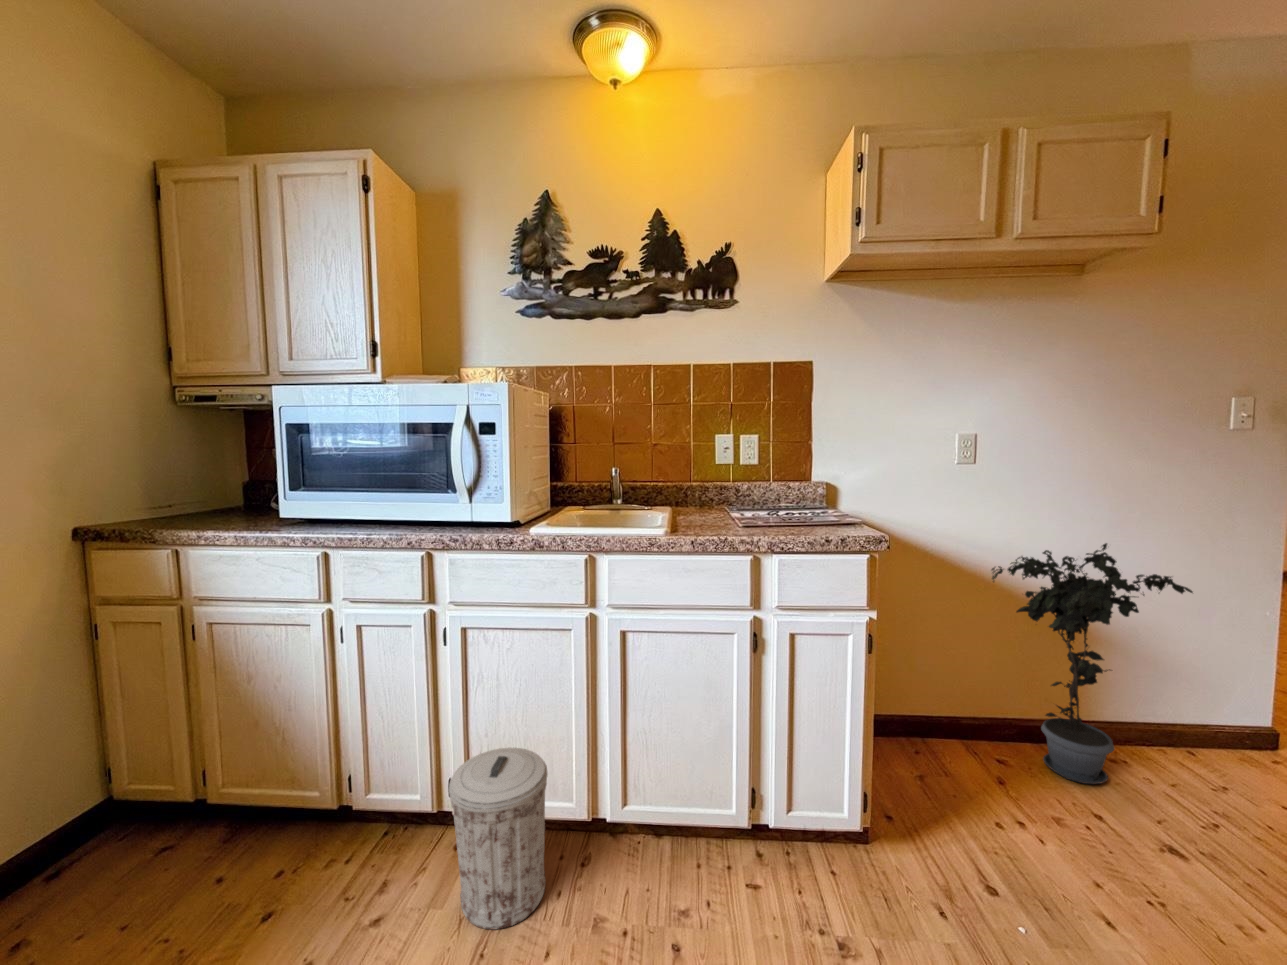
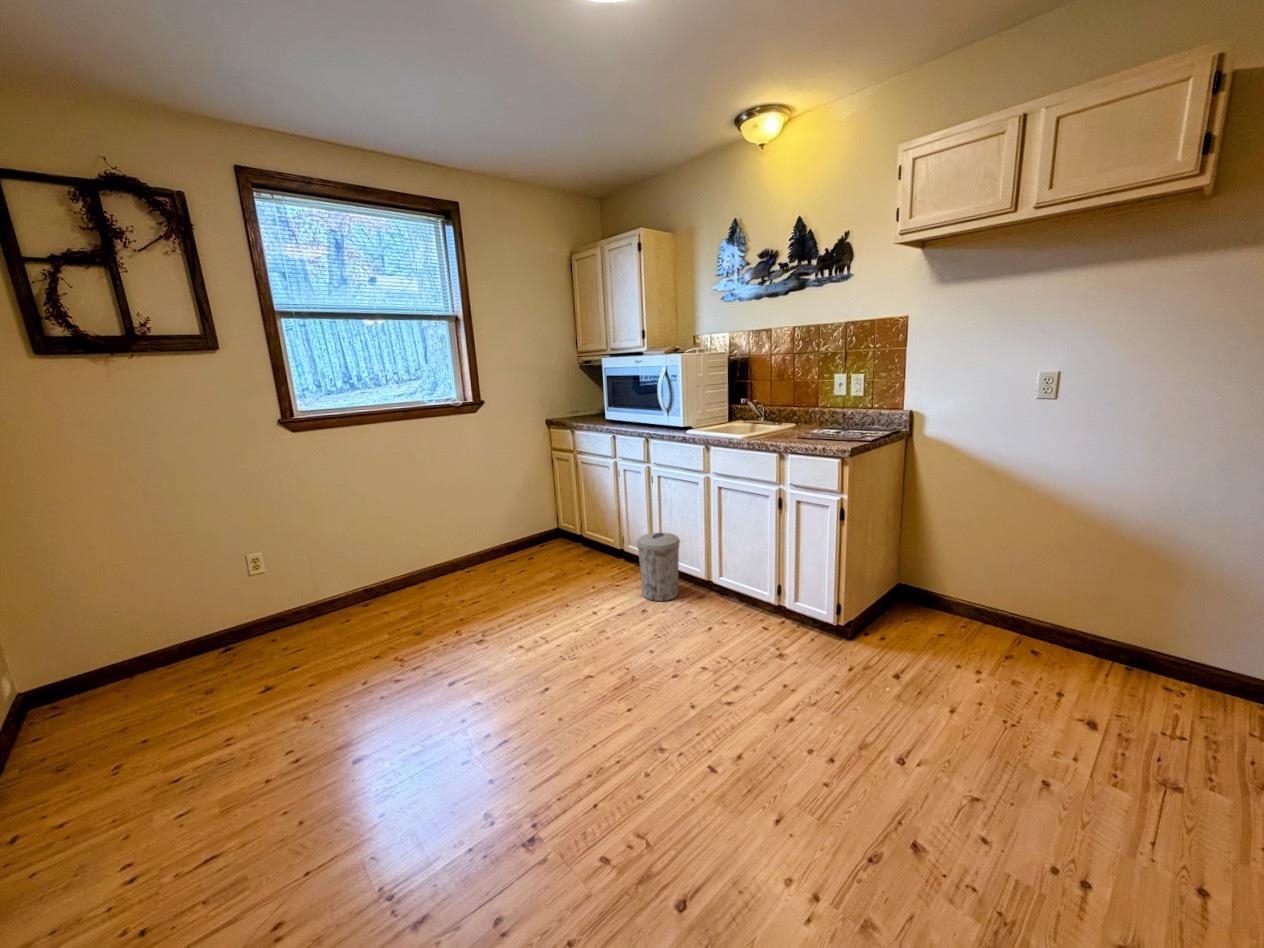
potted plant: present [992,543,1193,784] -> none [1031,480,1223,688]

